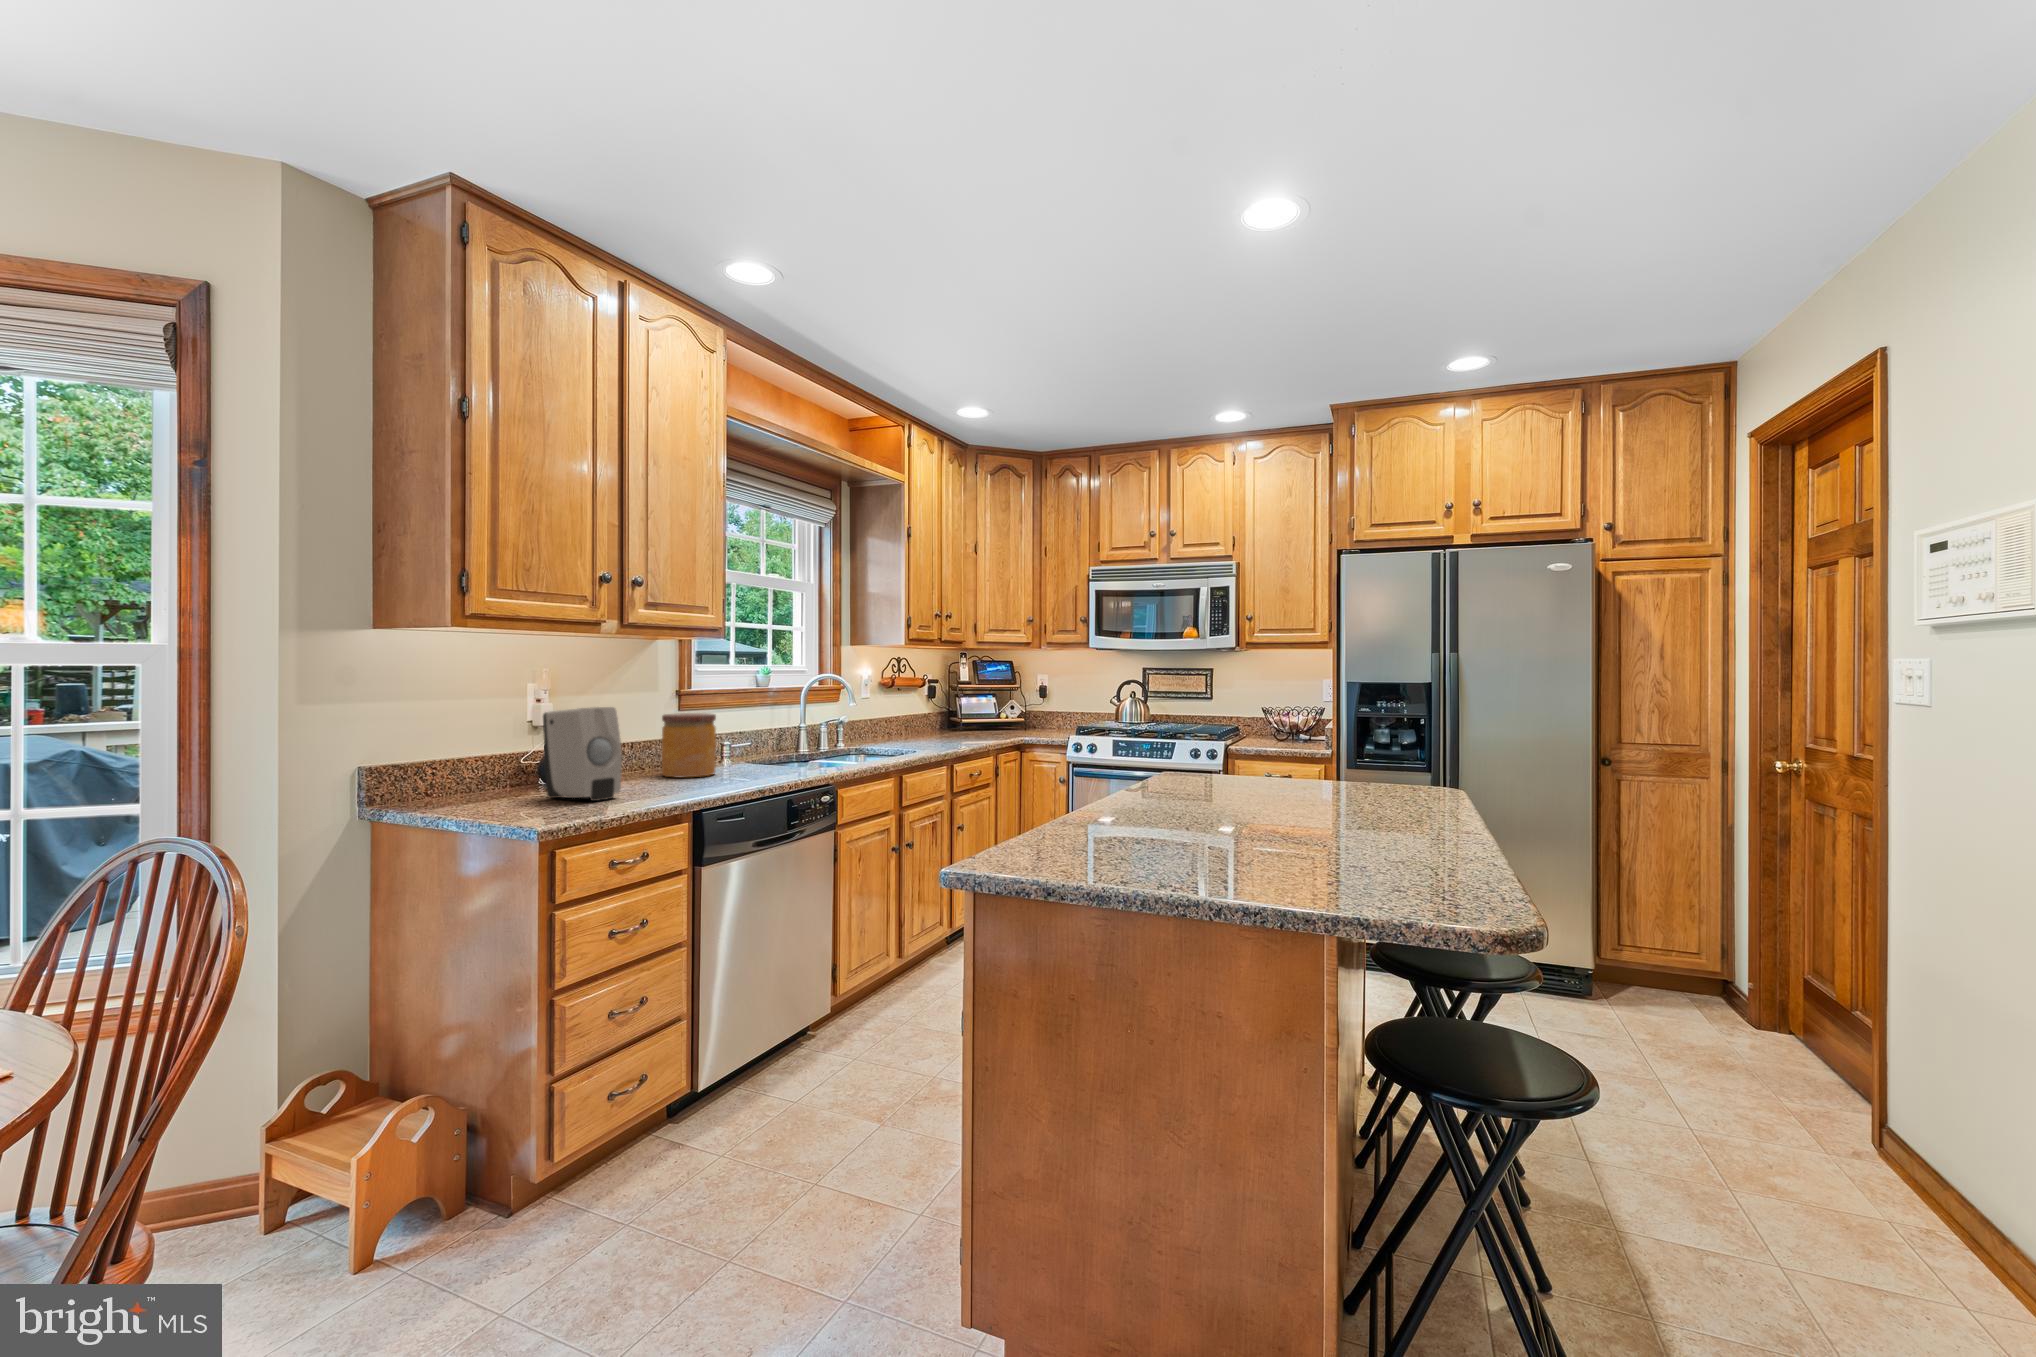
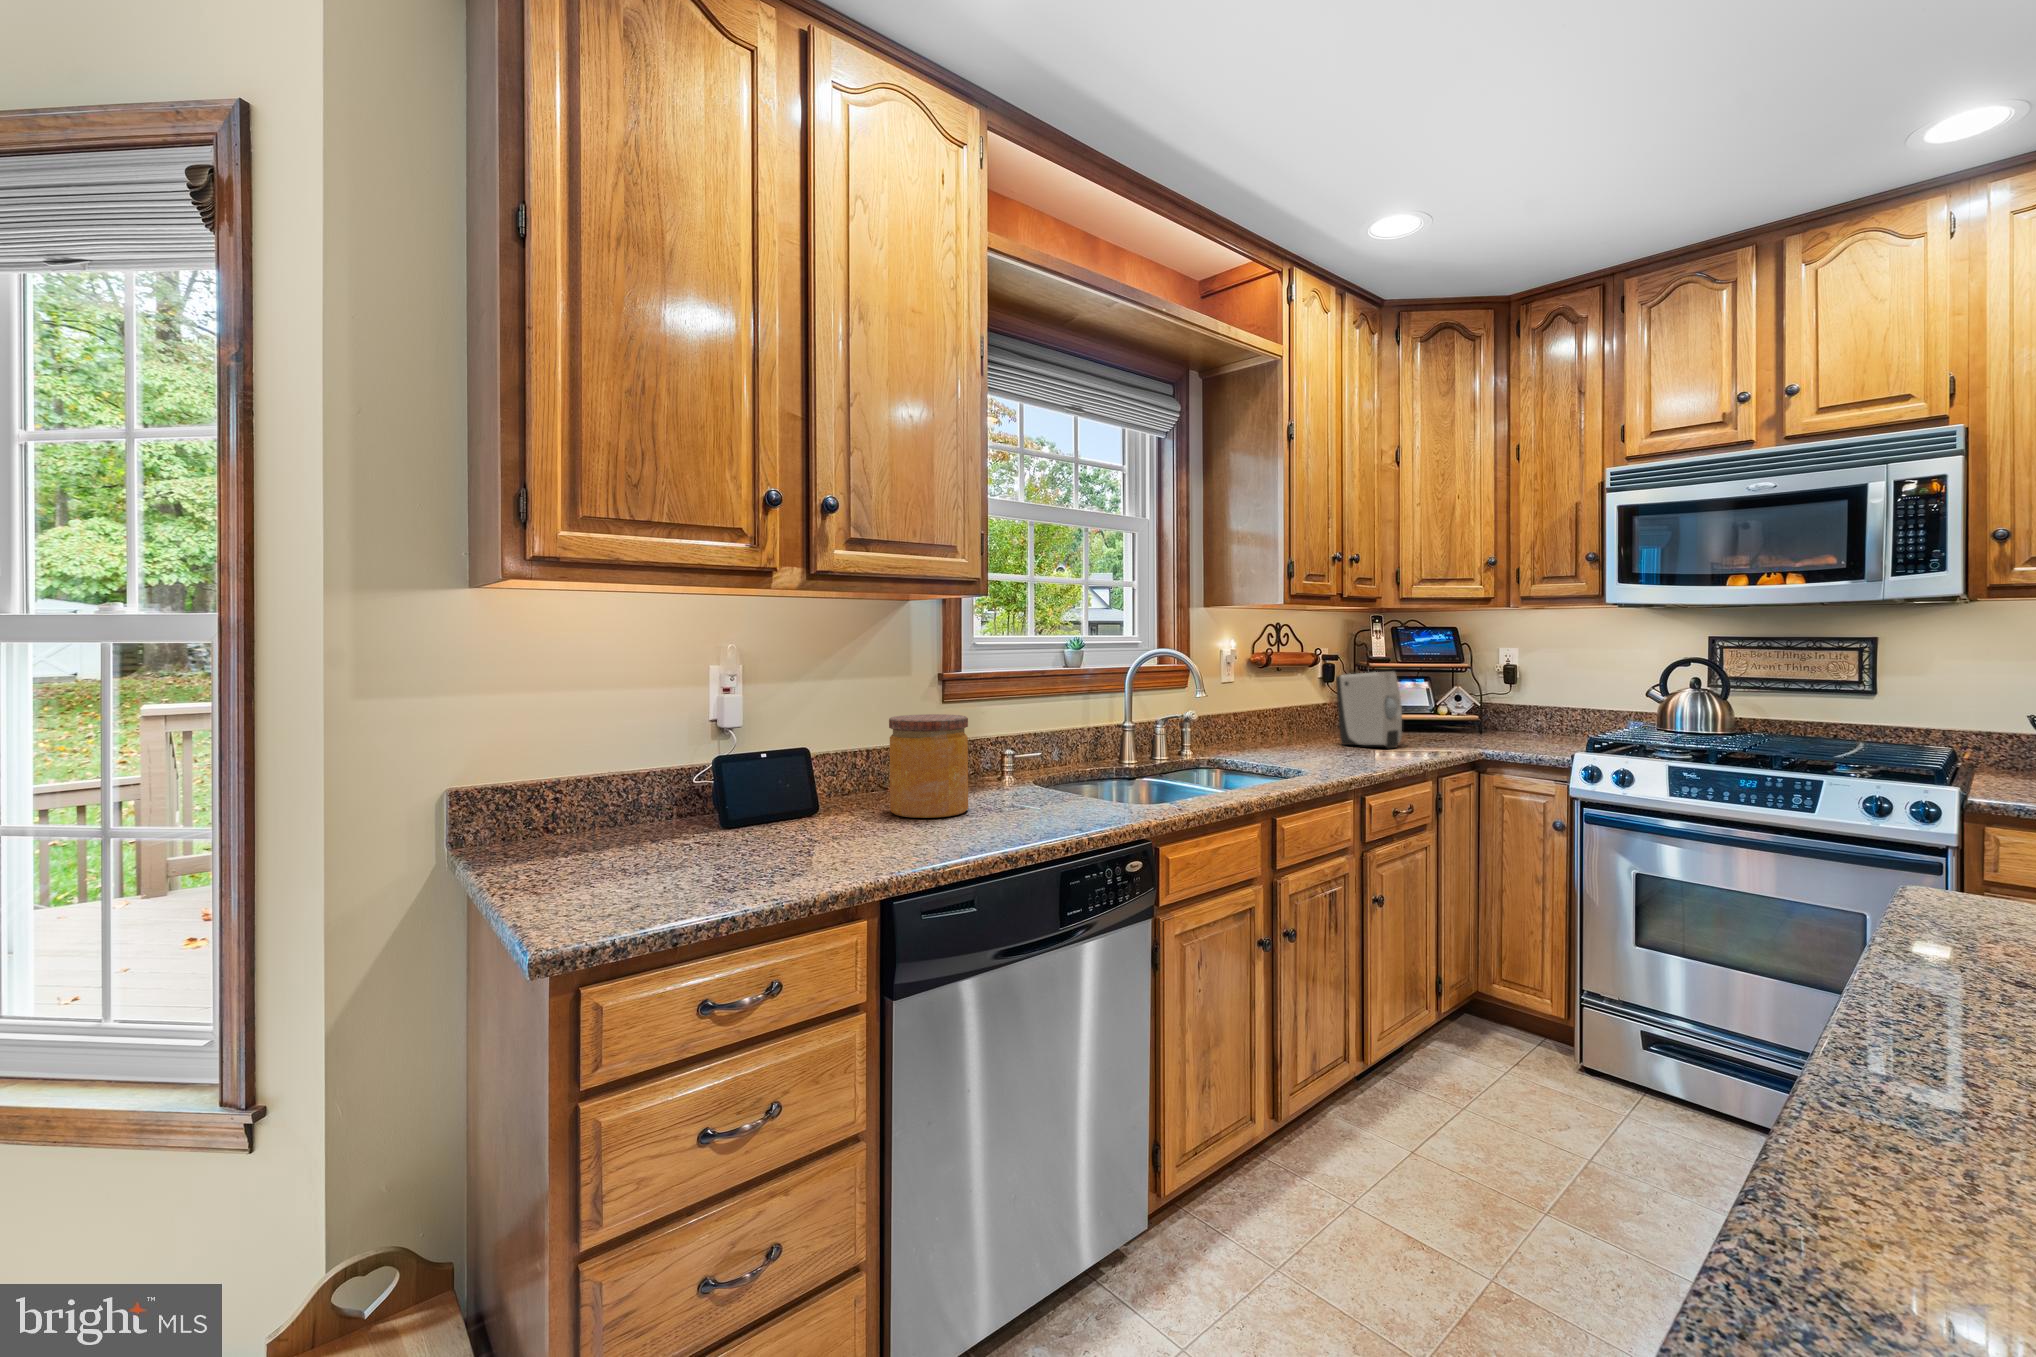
soap dispenser: present [543,707,622,801] -> present [1336,672,1402,748]

